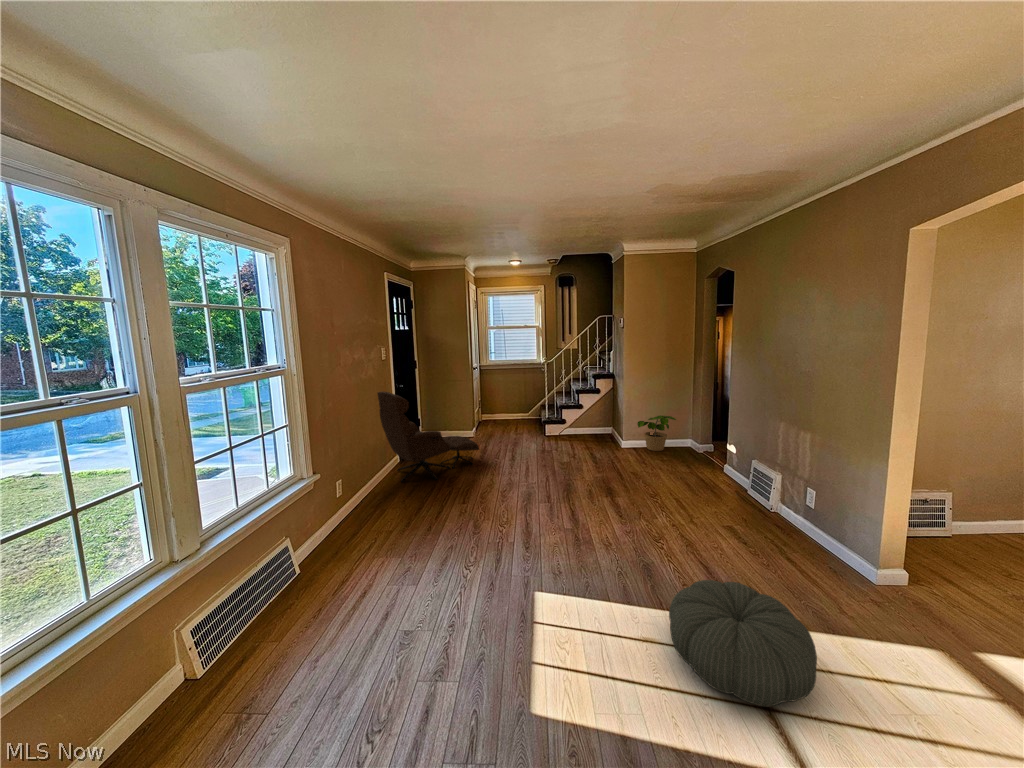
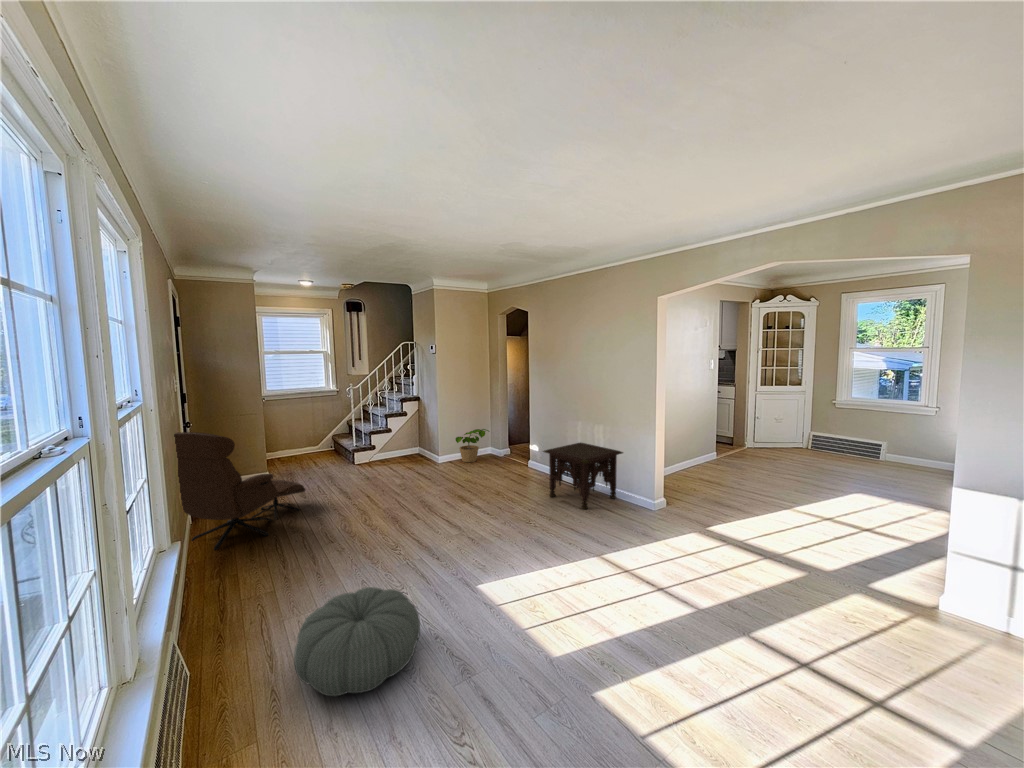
side table: none [706,453,837,547] -> present [543,443,623,509]
pouf: present [669,580,817,707] -> present [294,587,420,696]

